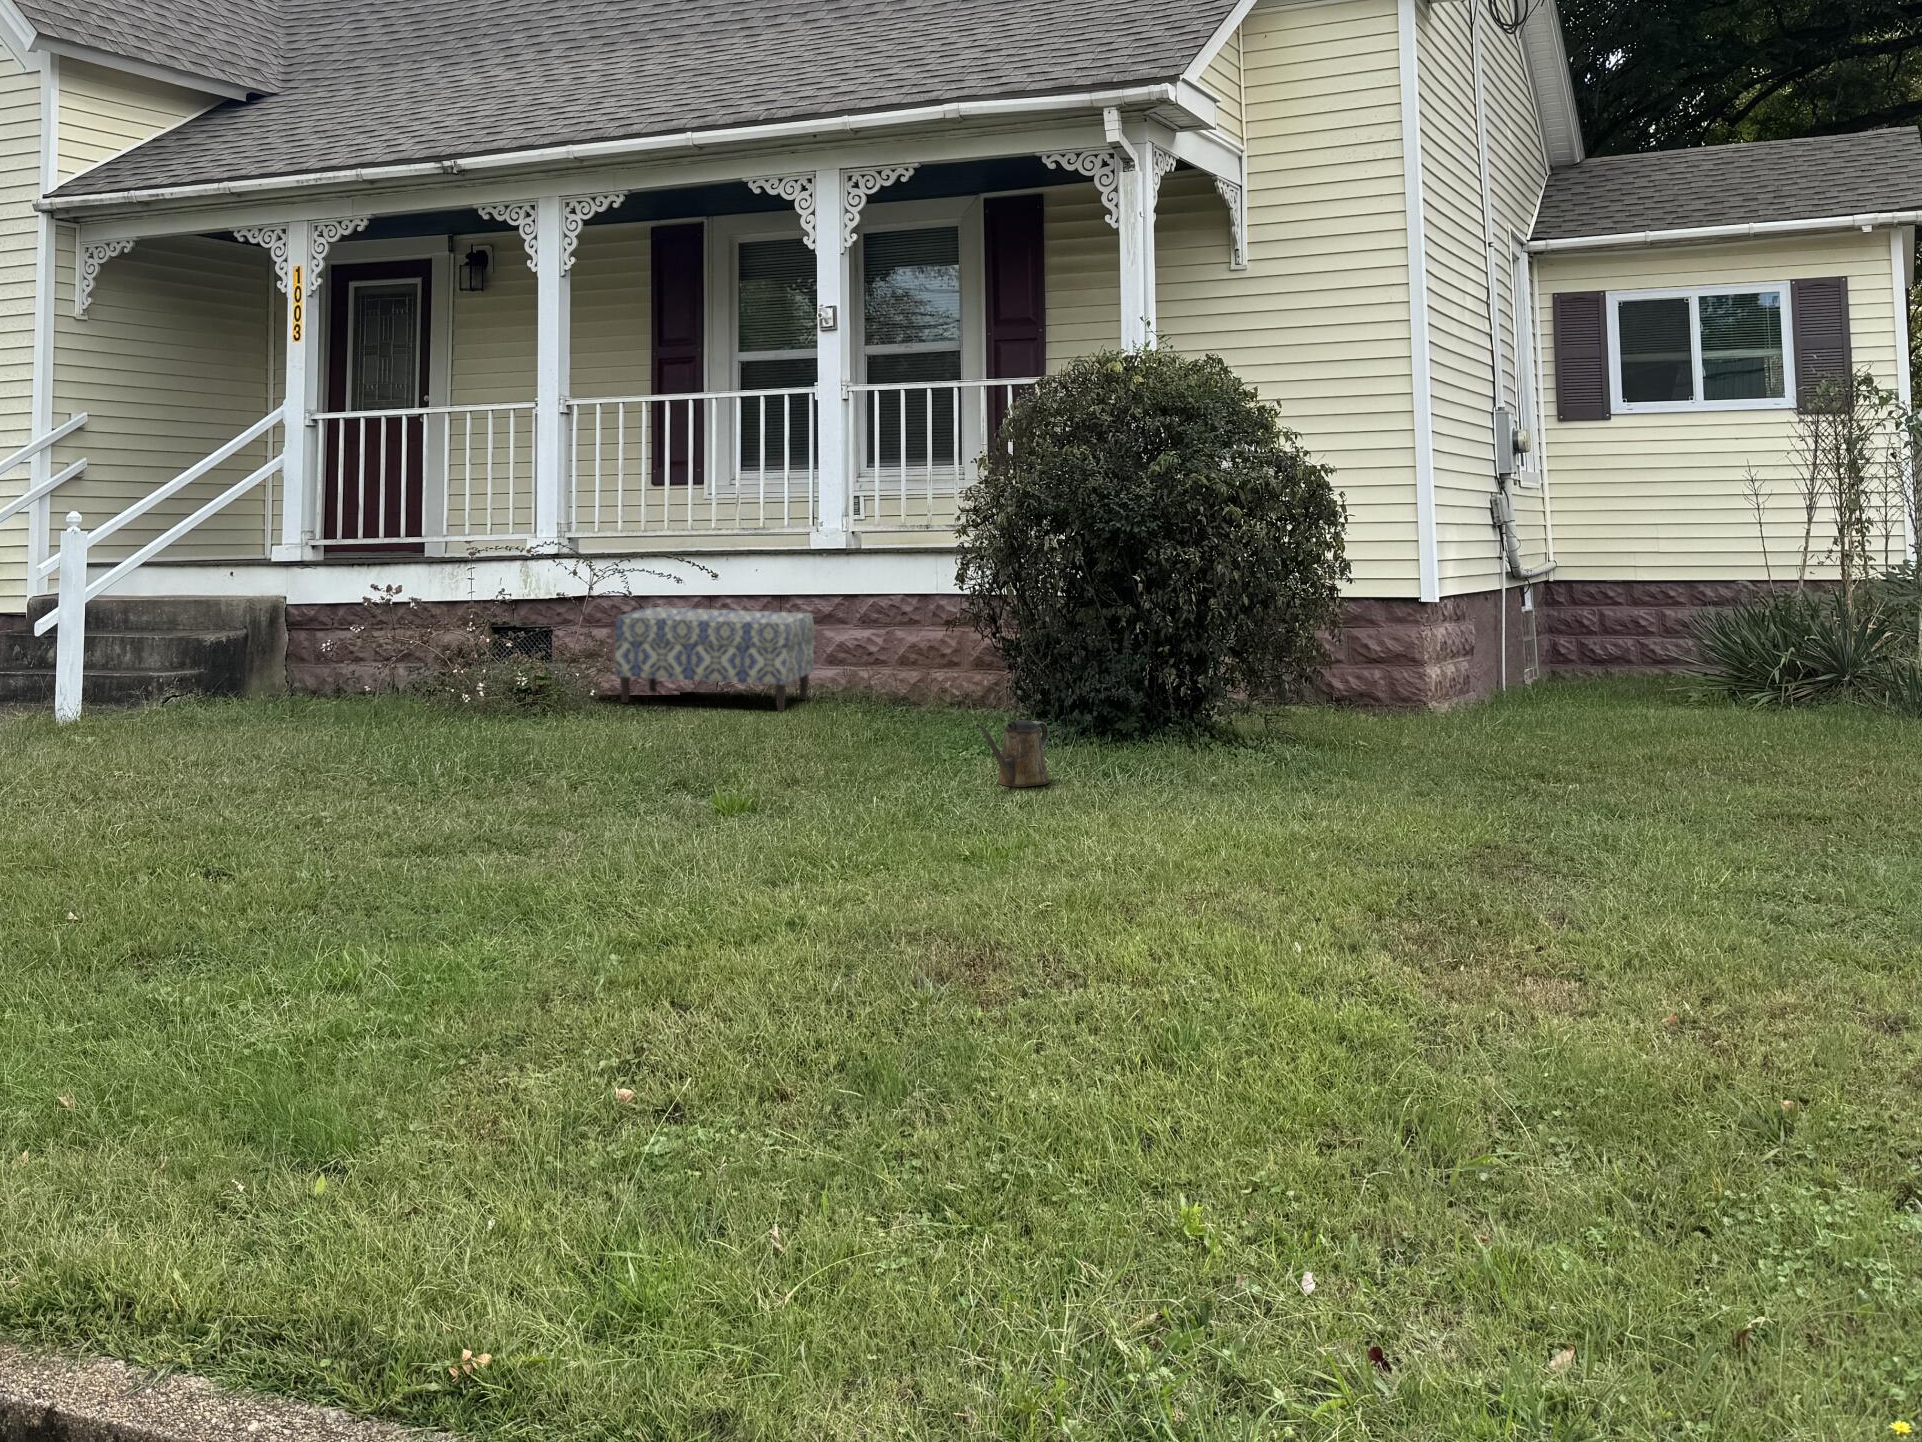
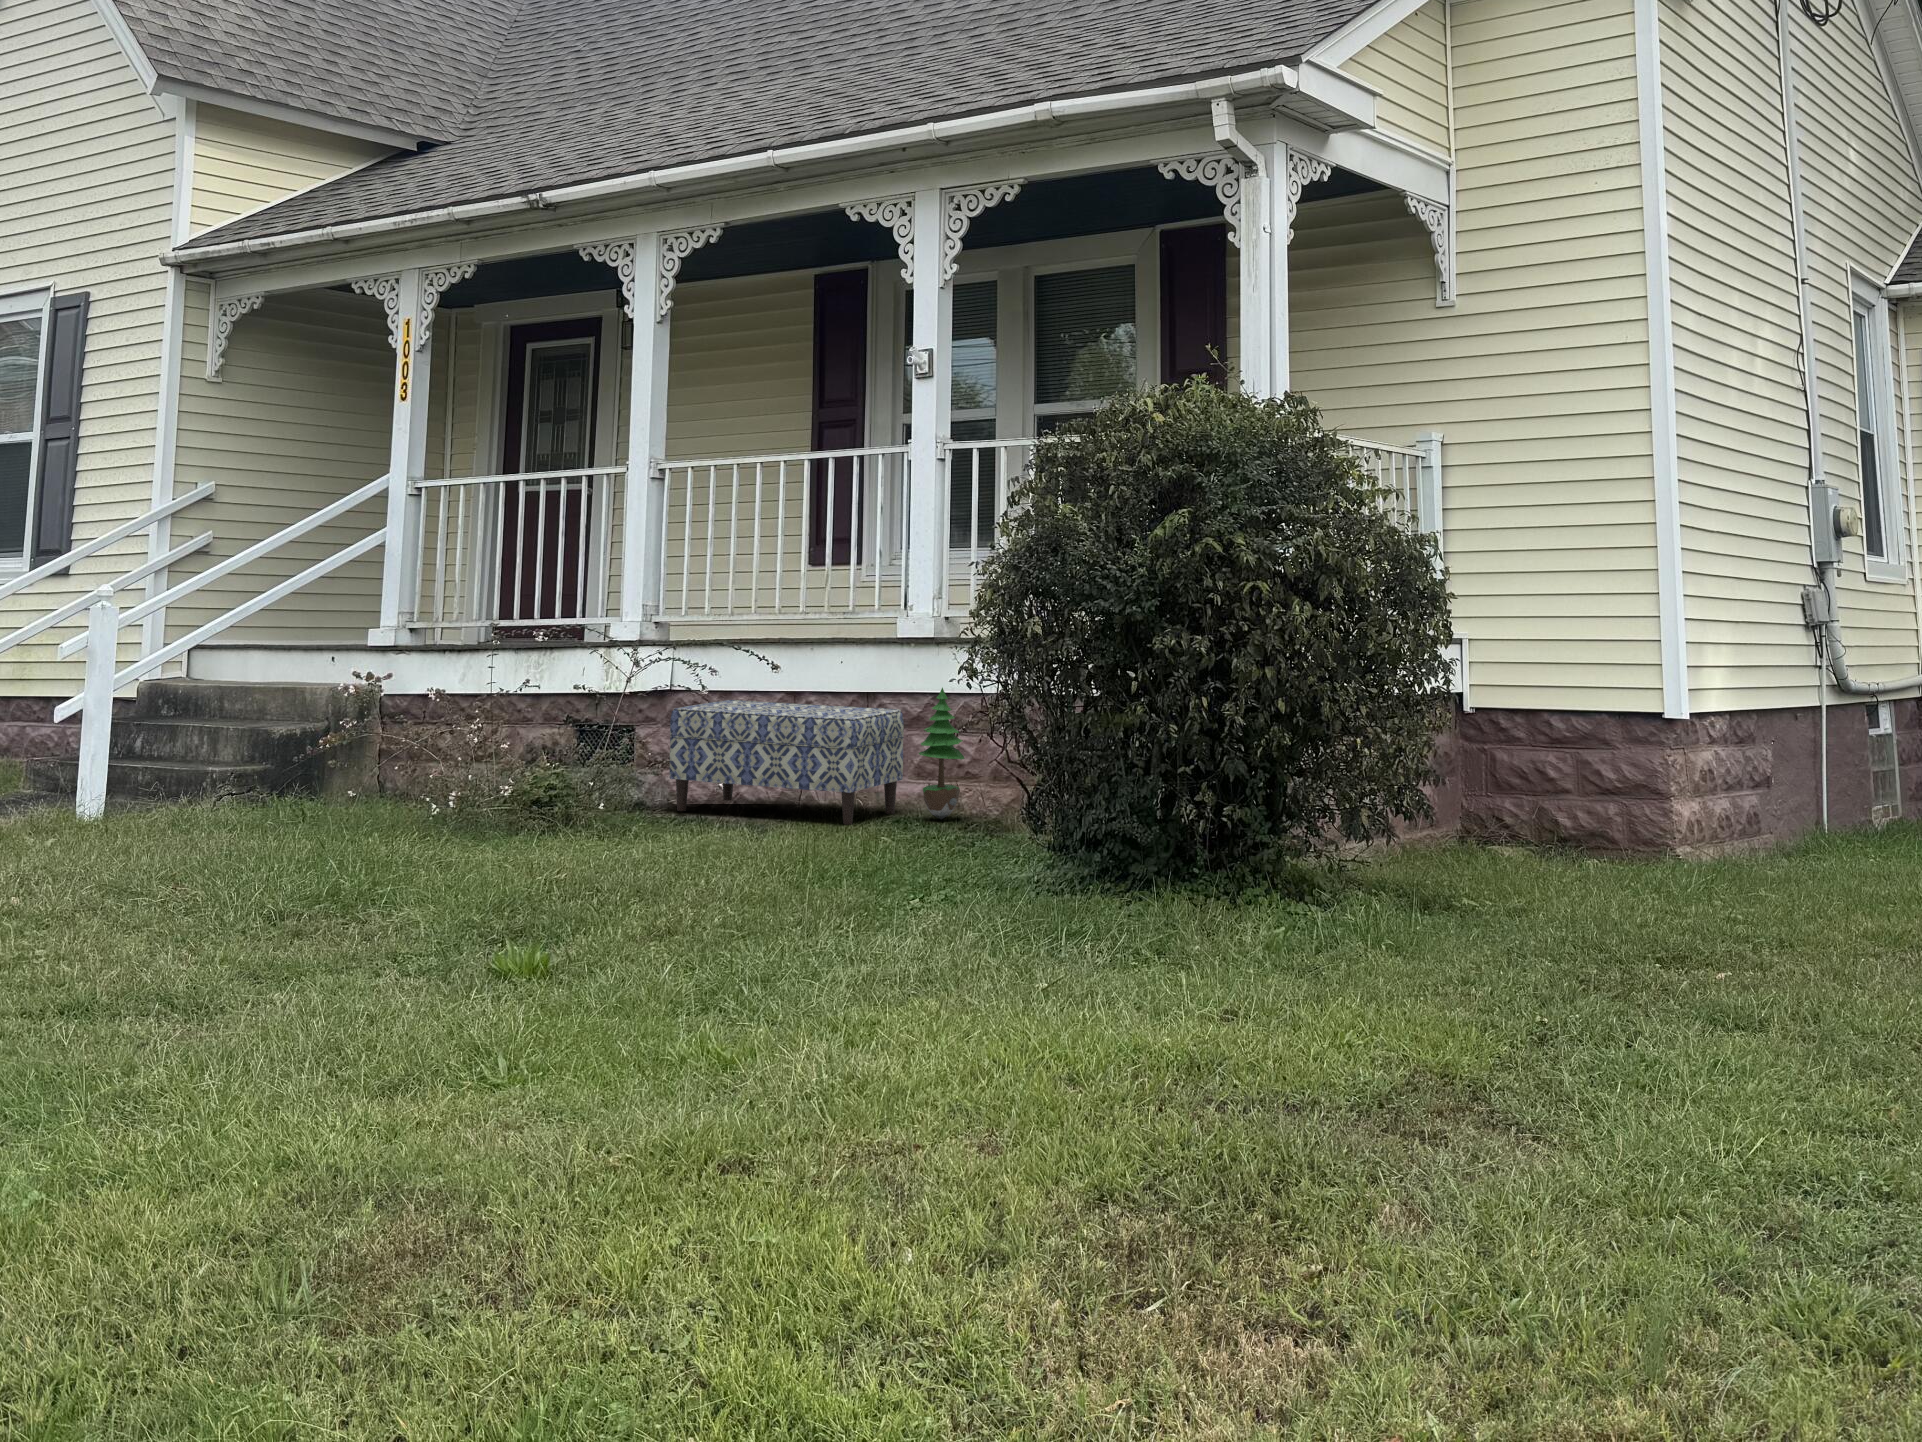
potted tree: none [834,594,873,704] -> present [919,688,964,819]
watering can: present [976,720,1050,787] -> none [956,835,1071,920]

